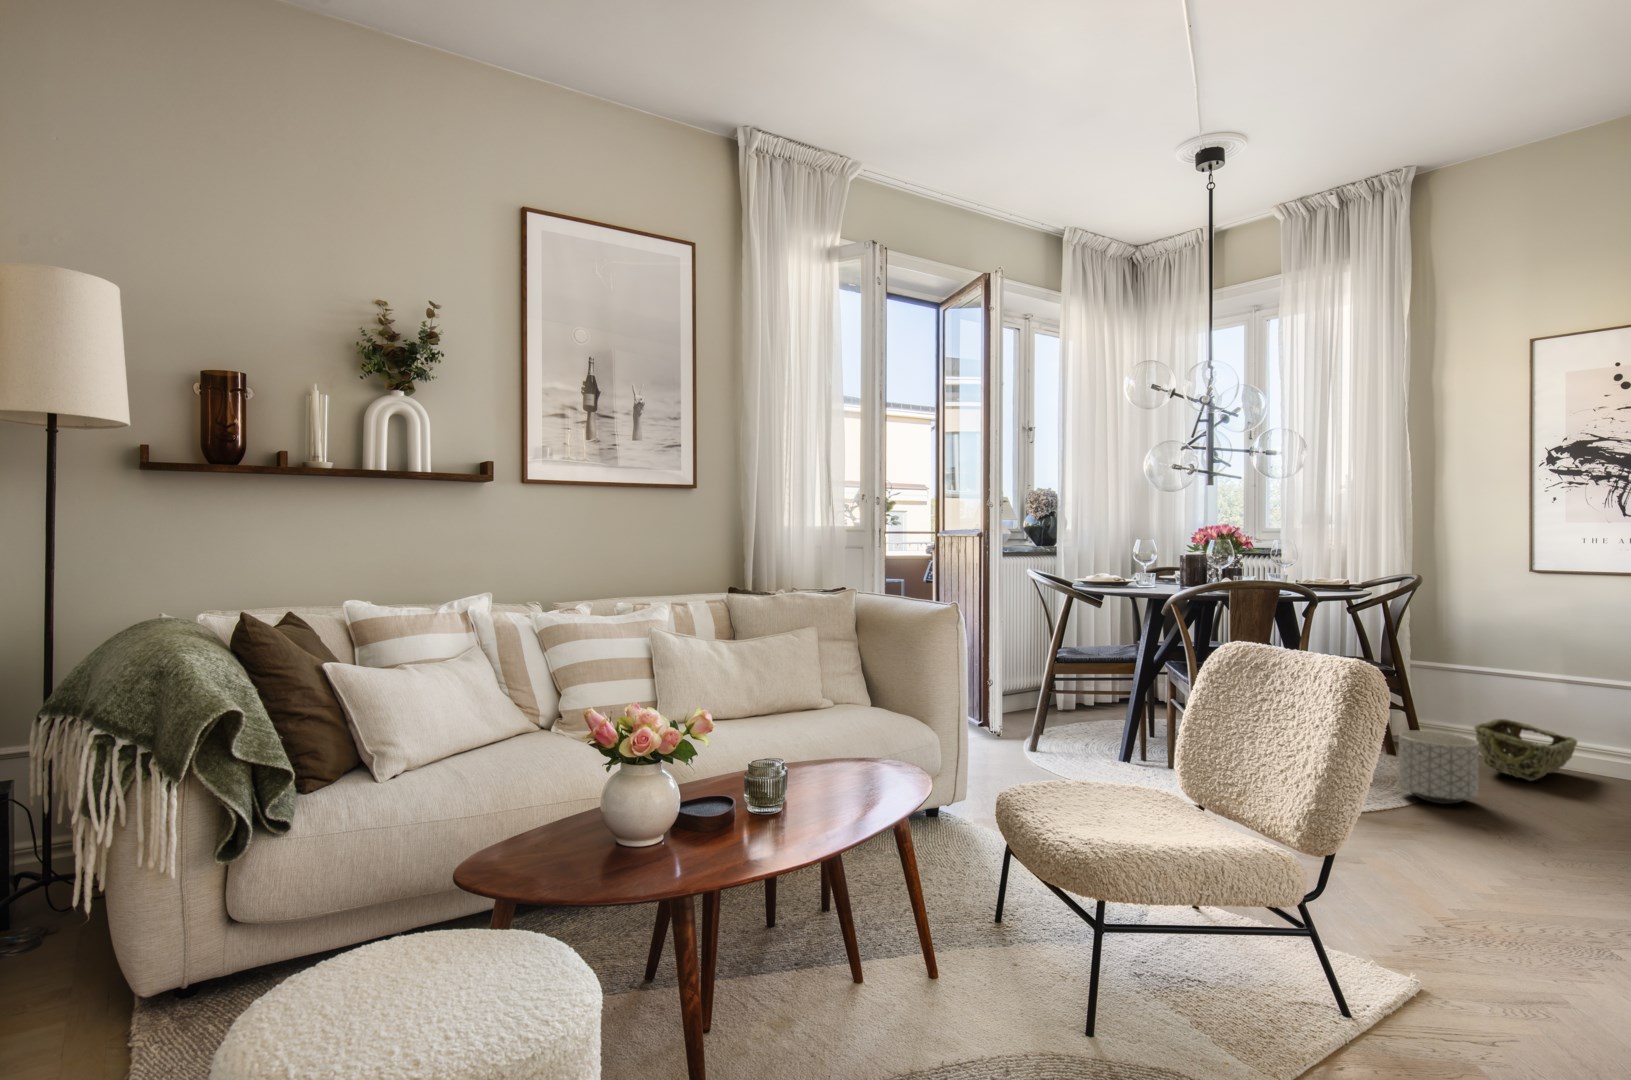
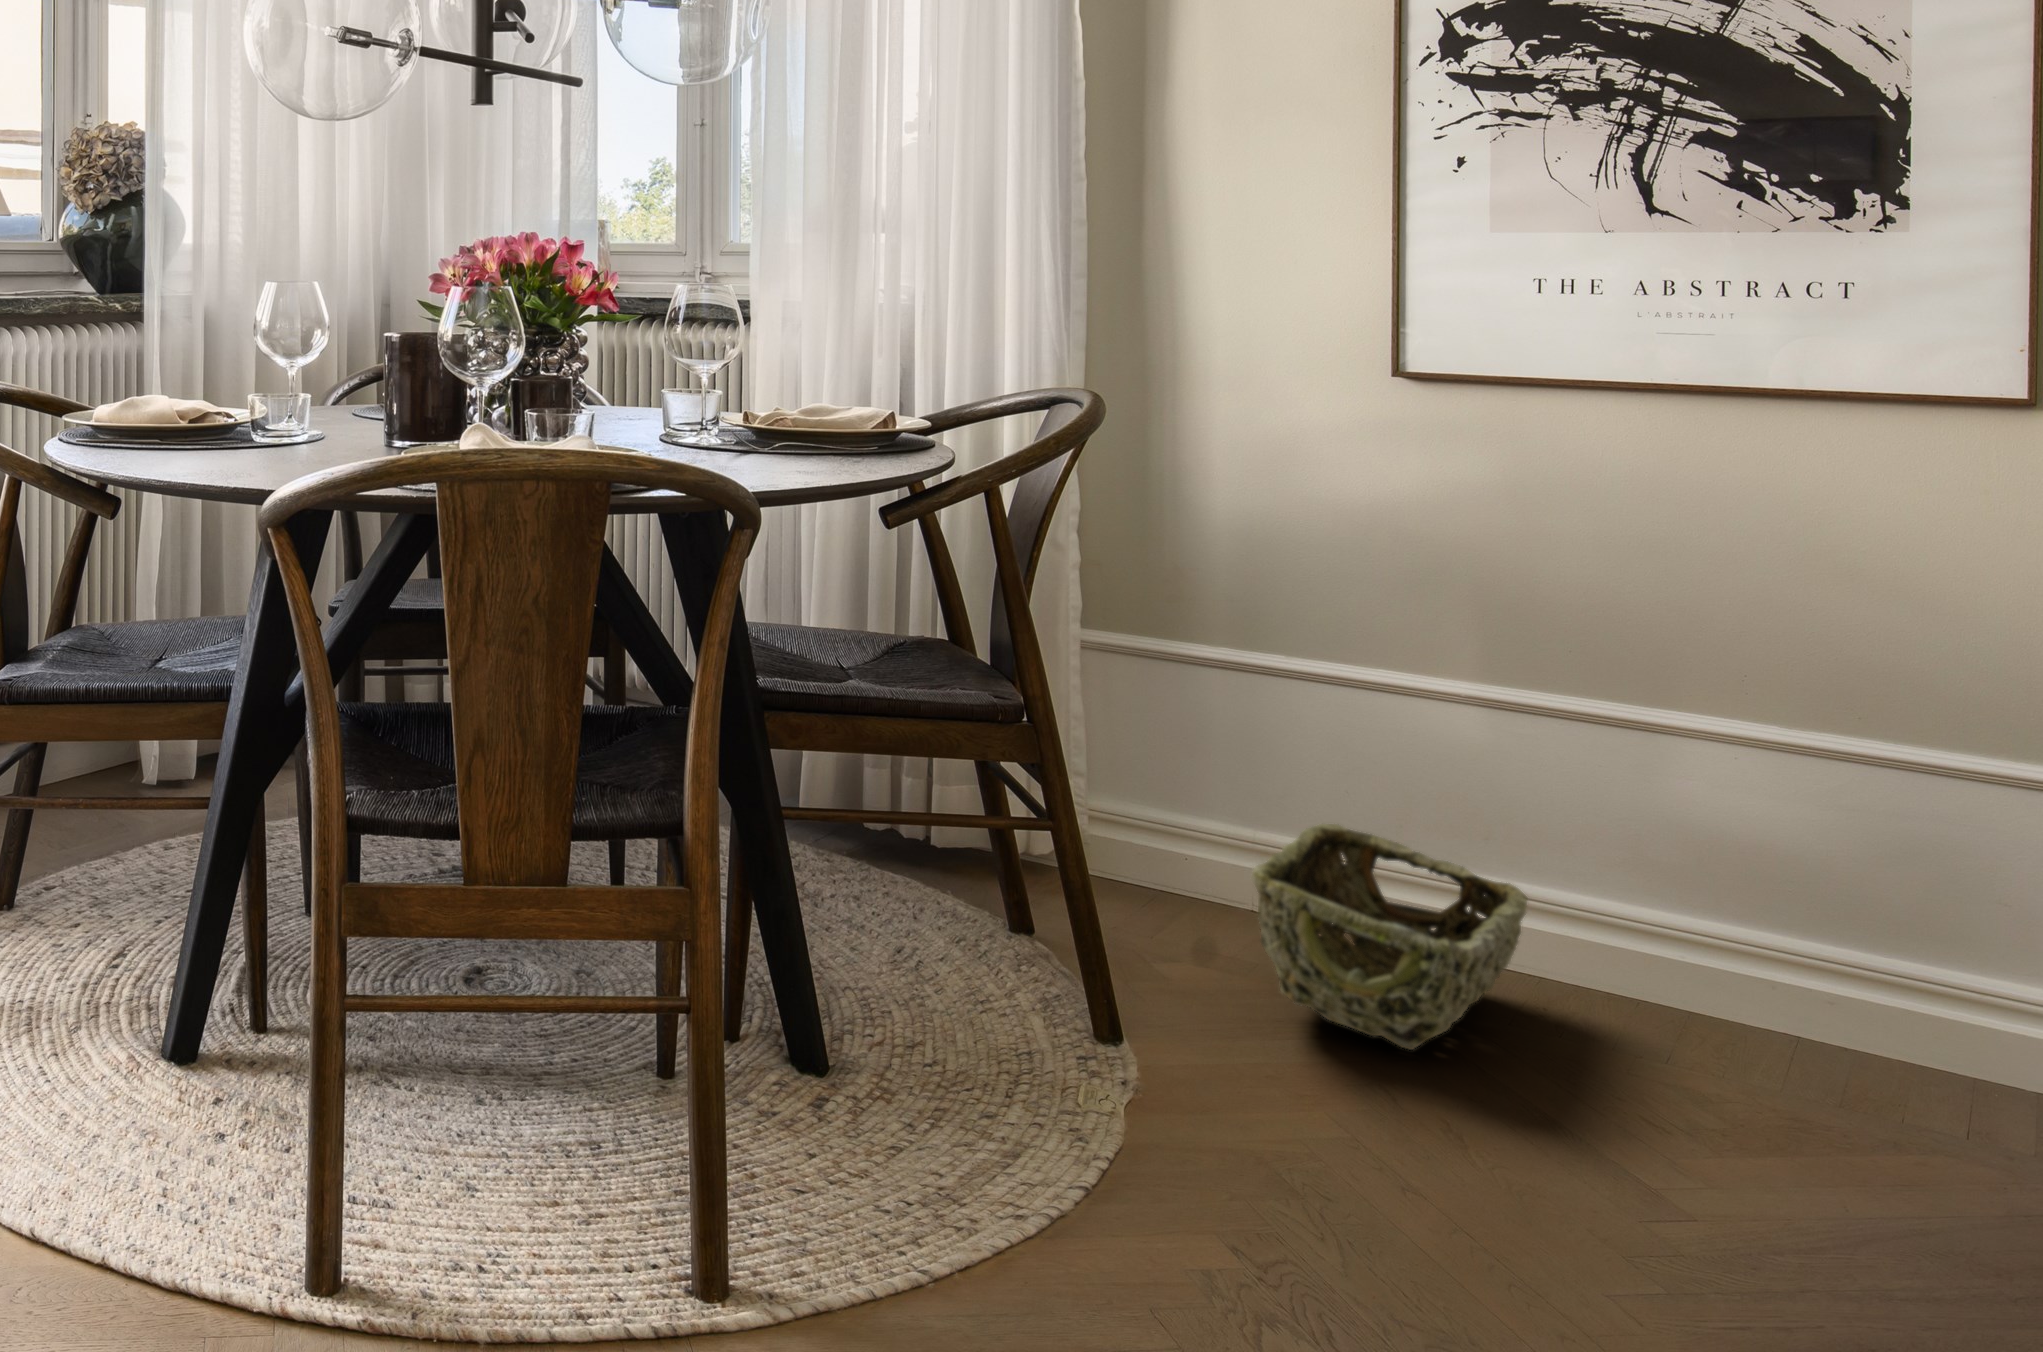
planter: present [1398,731,1479,804] -> none [1022,932,1267,1212]

